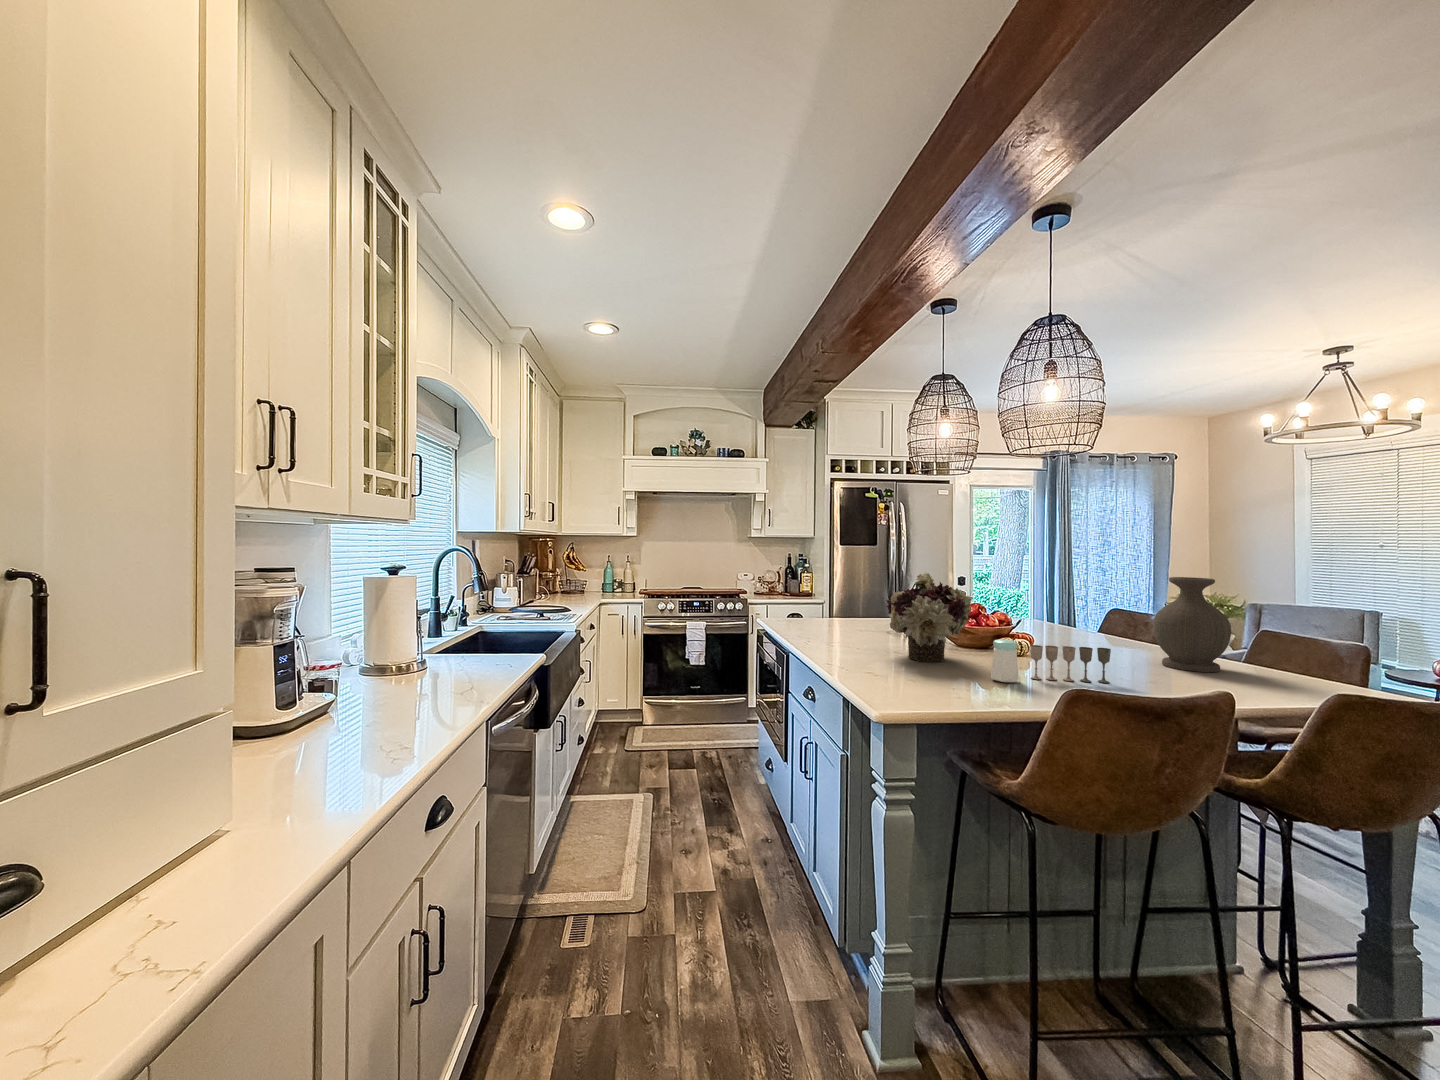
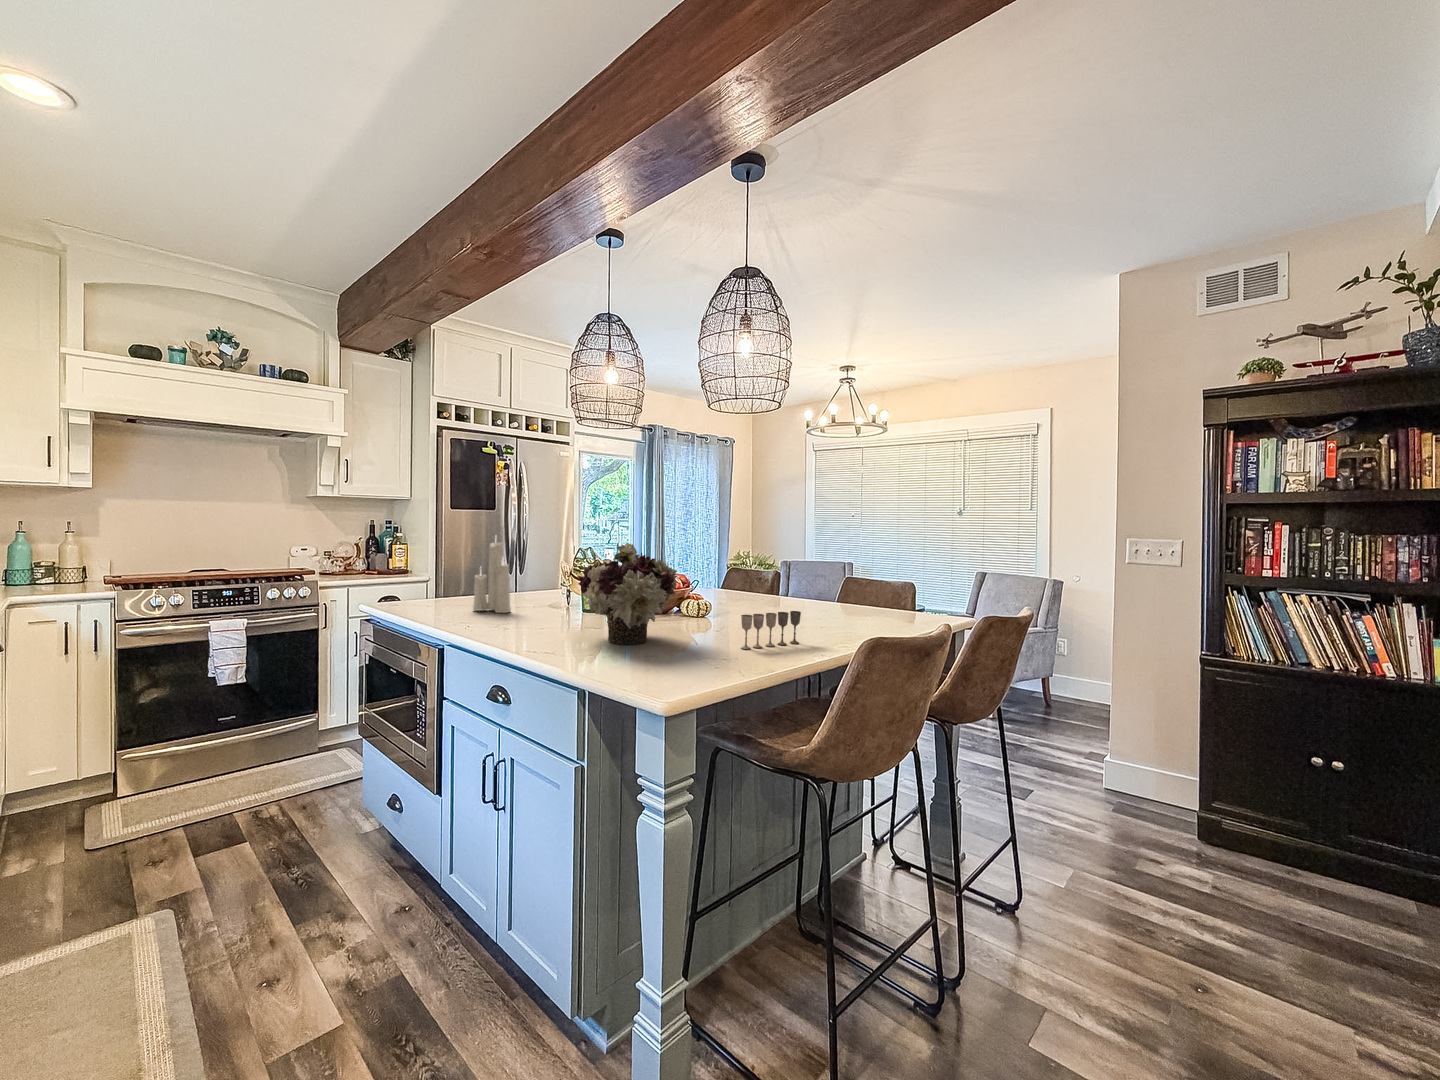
candle: none [827,561,856,630] -> present [473,542,511,613]
vase: present [1153,577,1231,672] -> none [799,543,852,622]
salt shaker: present [991,639,1019,683] -> none [713,612,739,657]

